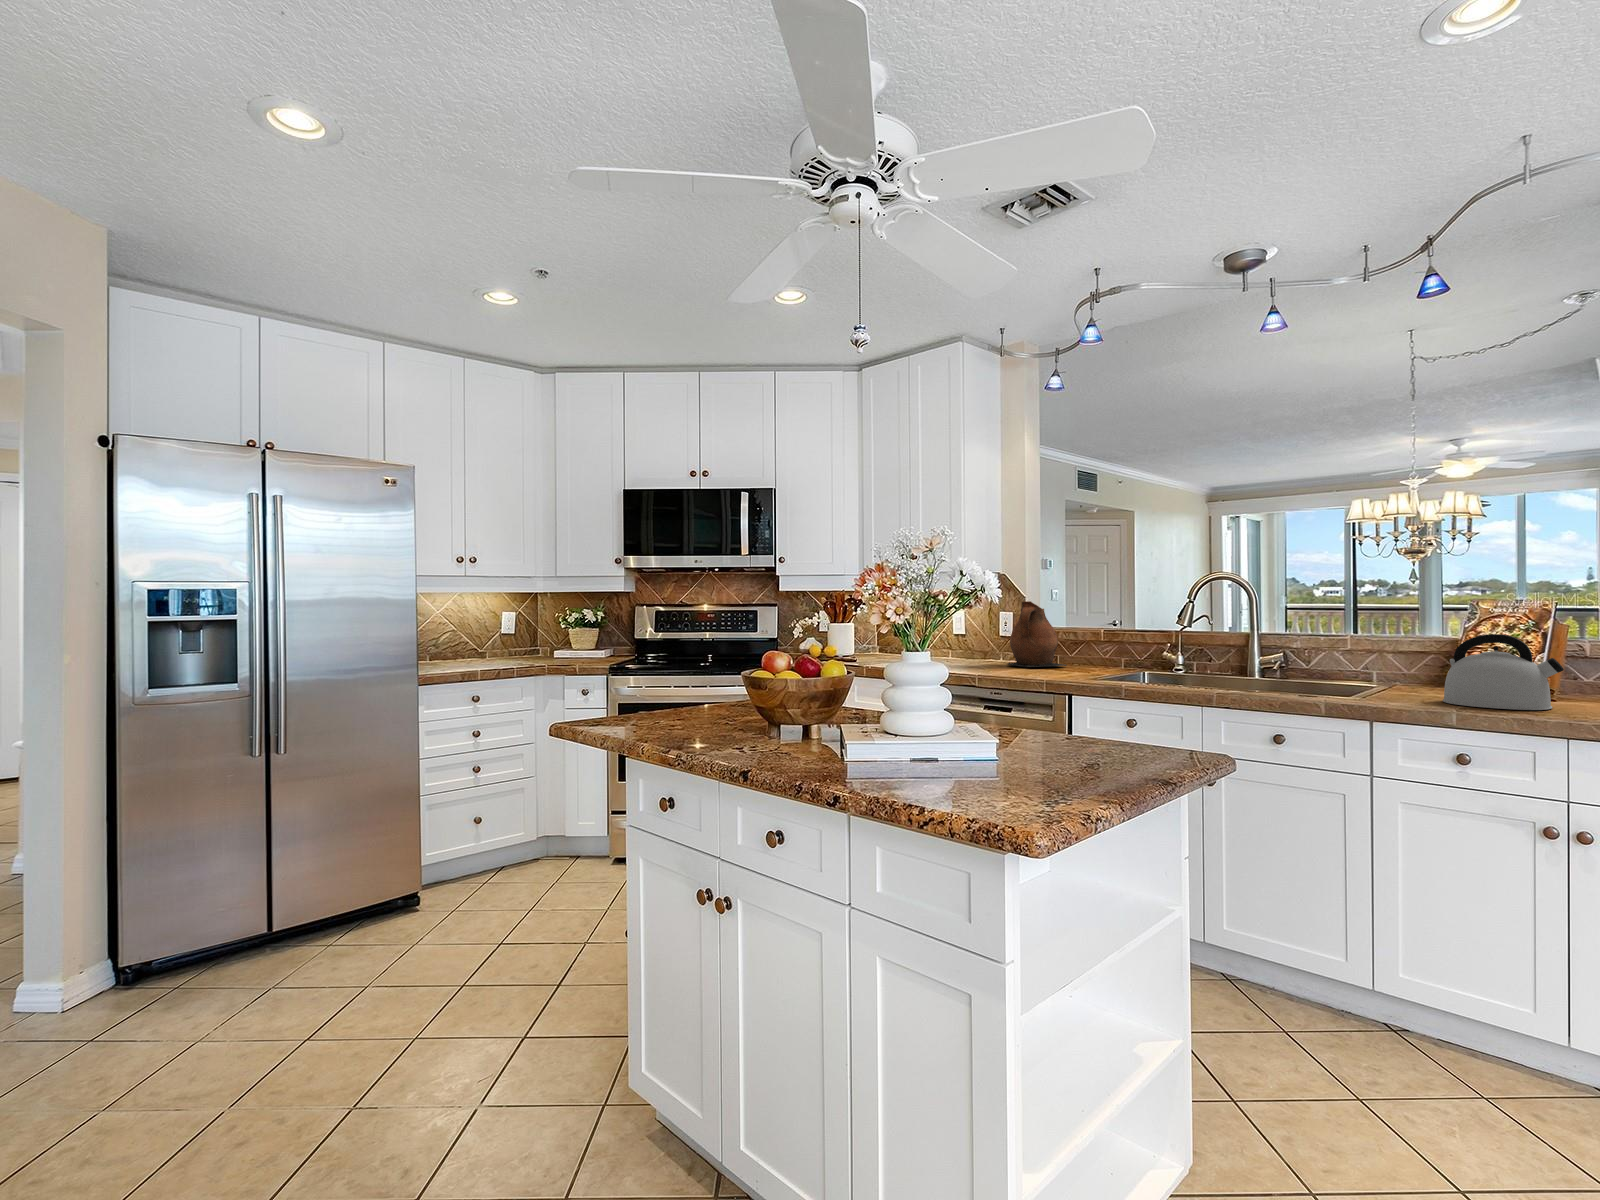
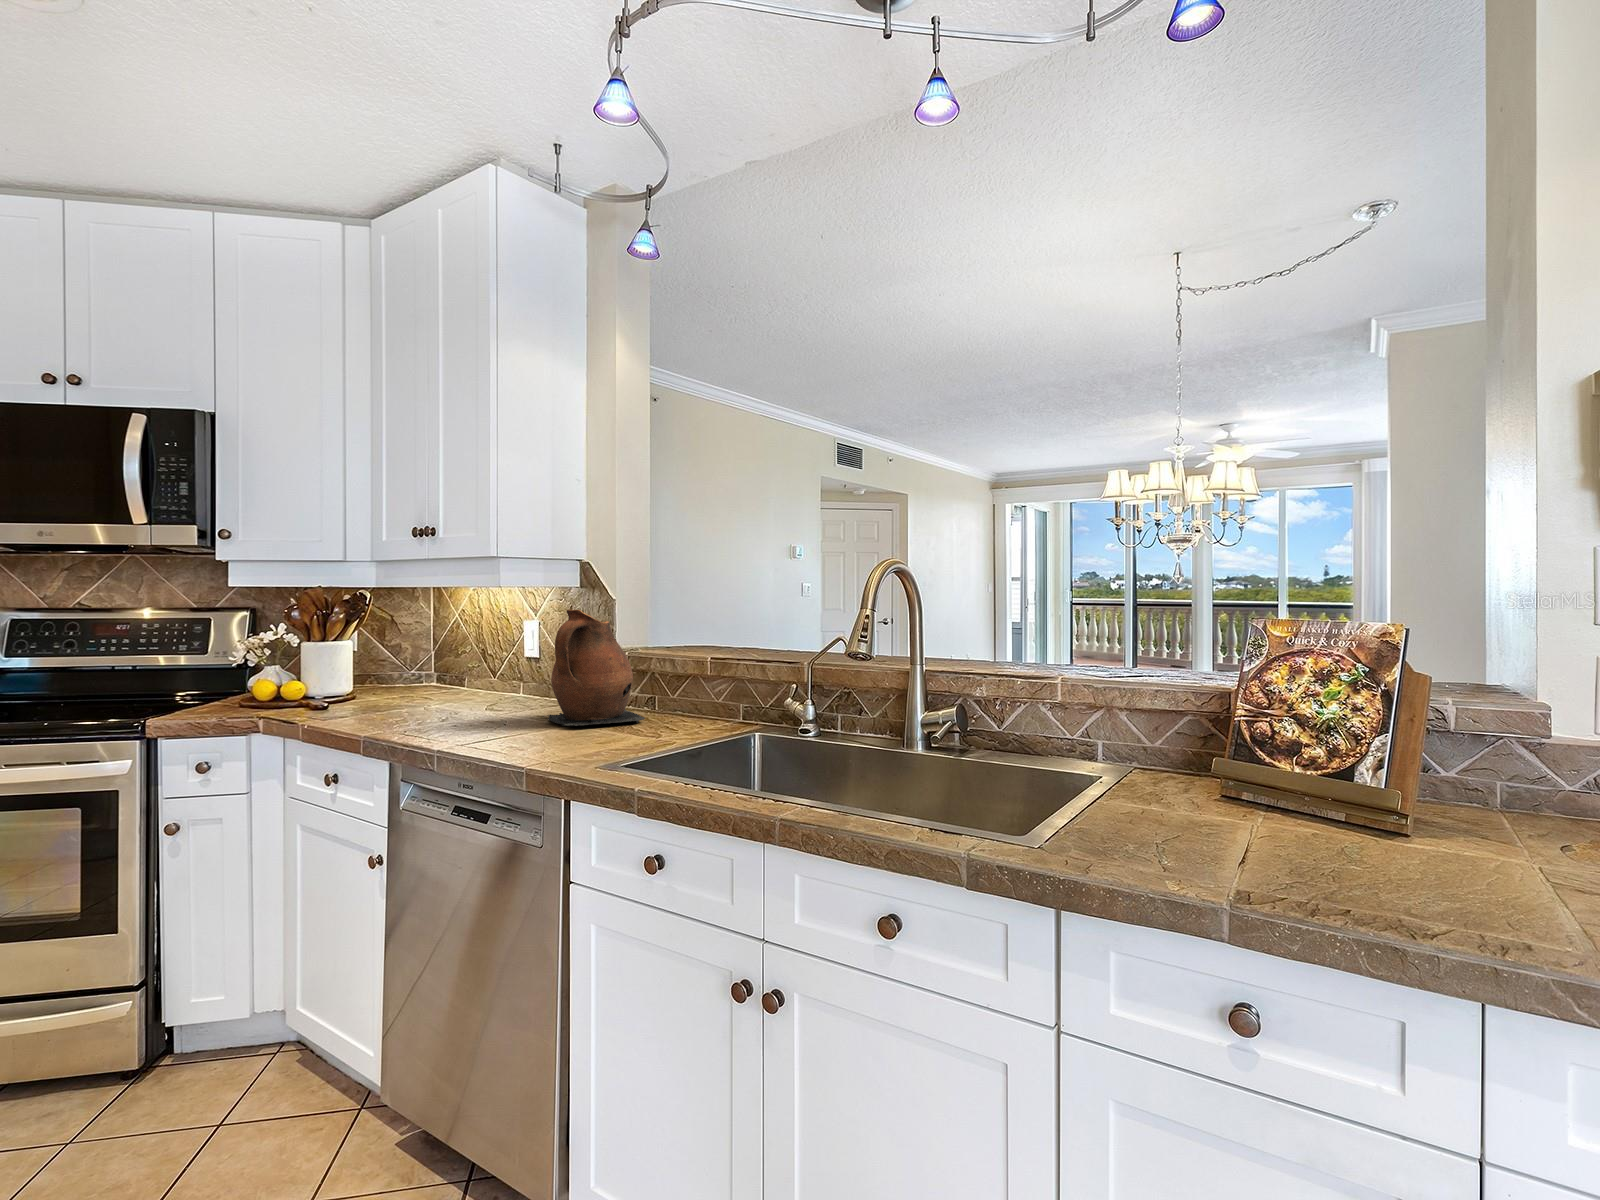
kettle: present [1443,634,1564,710] -> none [1204,703,1449,894]

